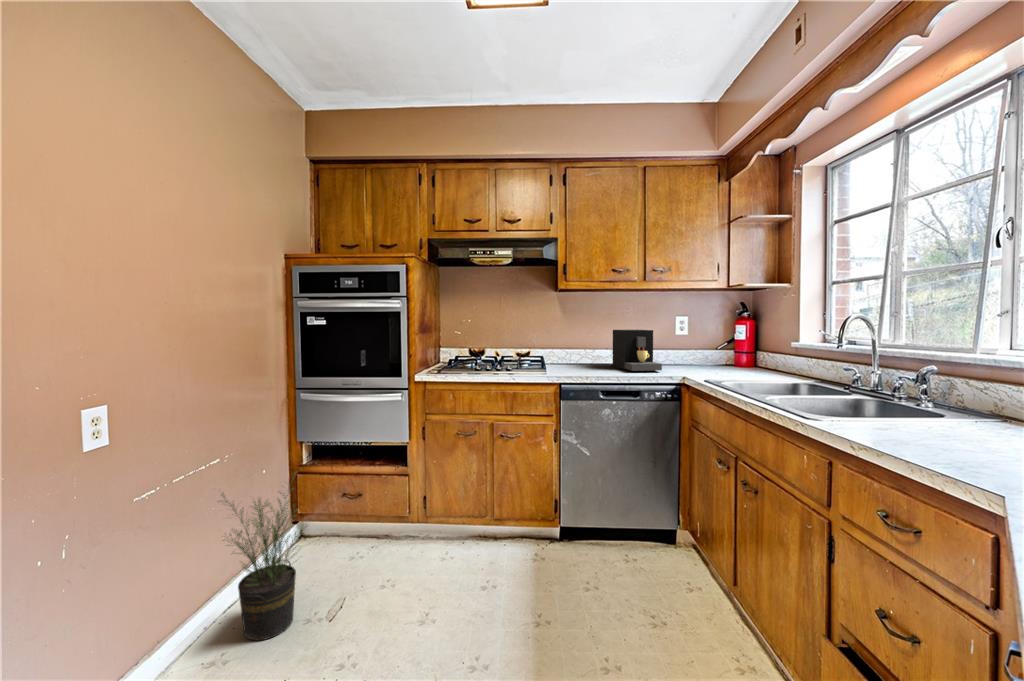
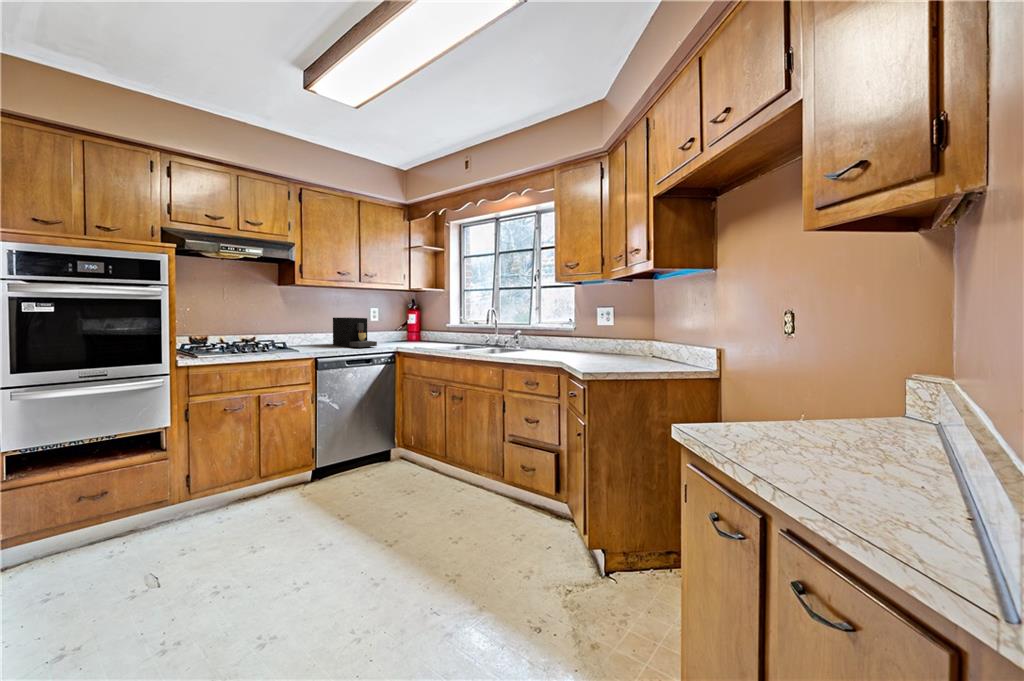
potted plant: present [221,472,301,640] -> none [23,458,146,619]

